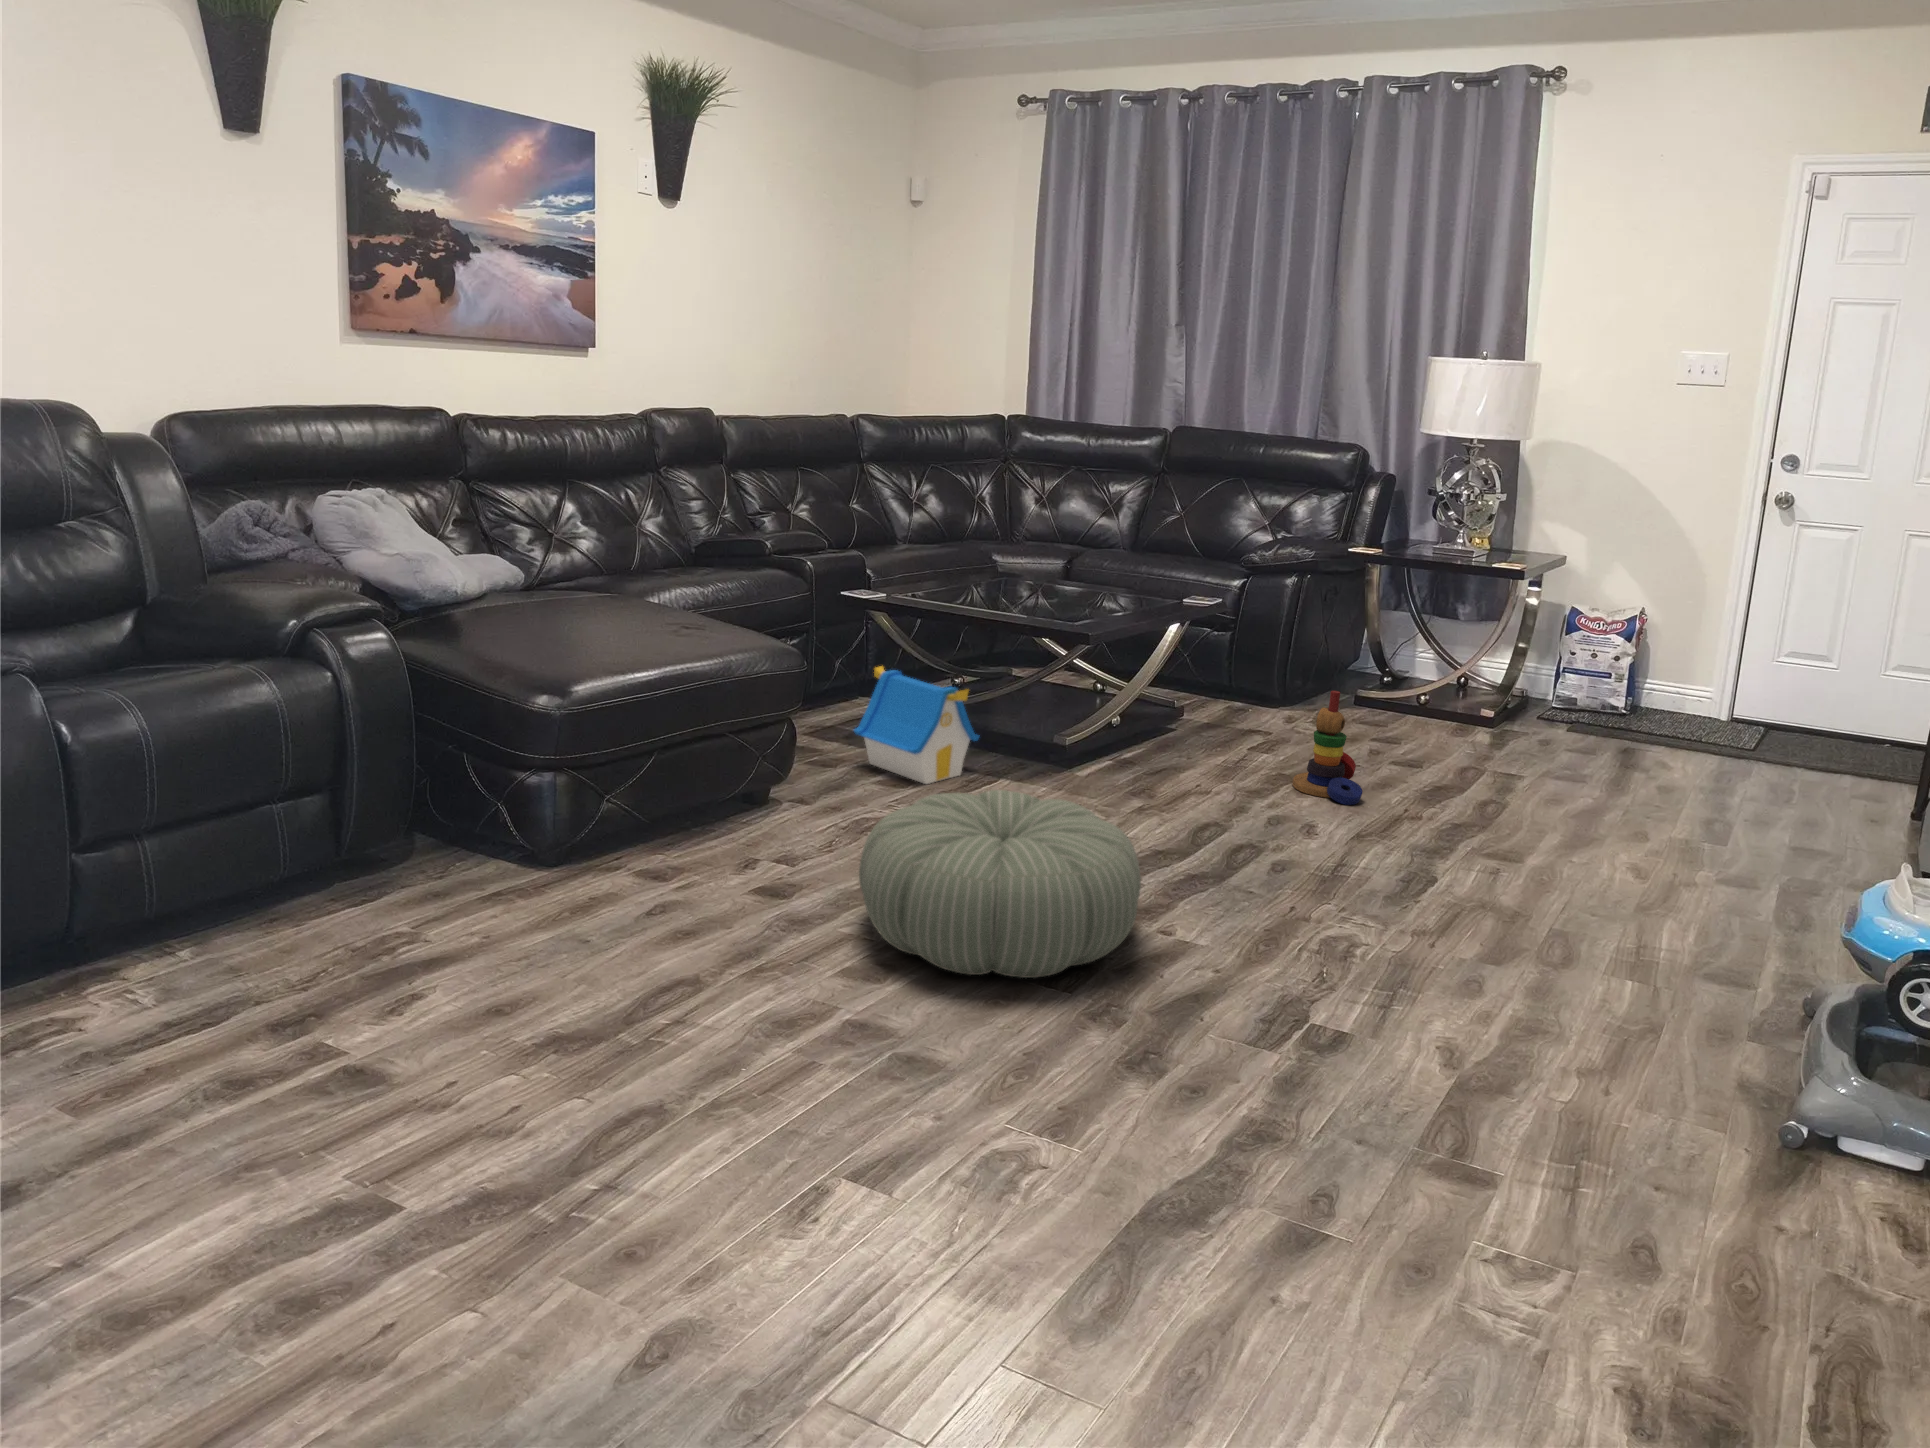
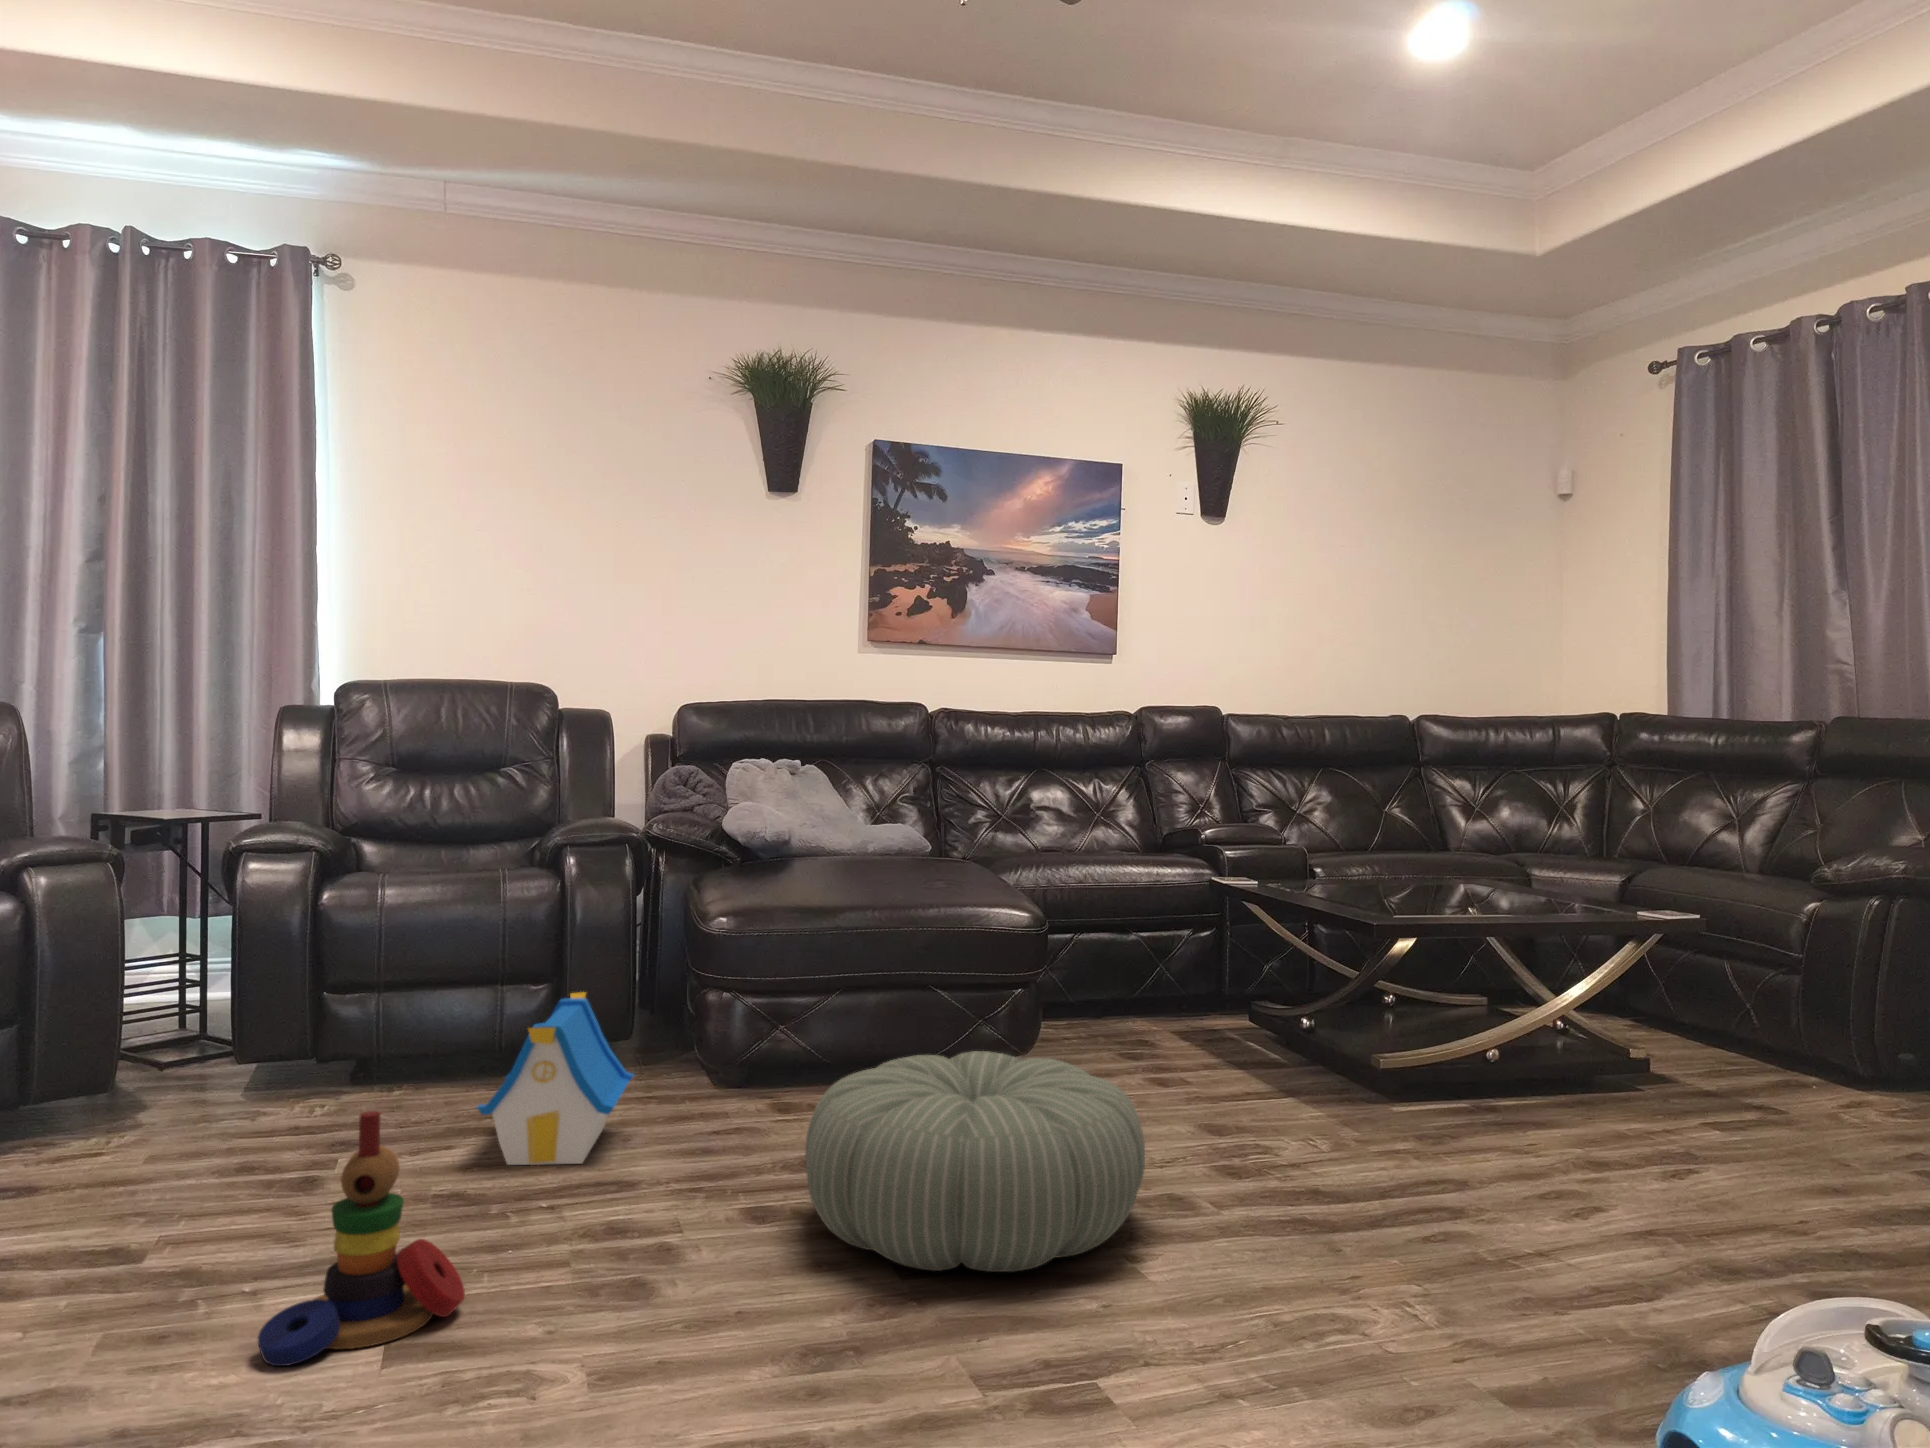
toy house: present [854,666,979,784] -> present [477,992,634,1165]
stacking toy: present [1292,691,1362,805] -> present [258,1111,465,1366]

